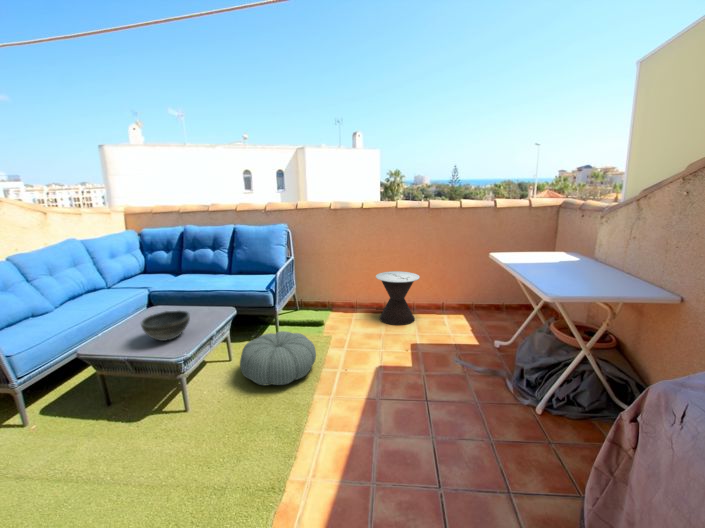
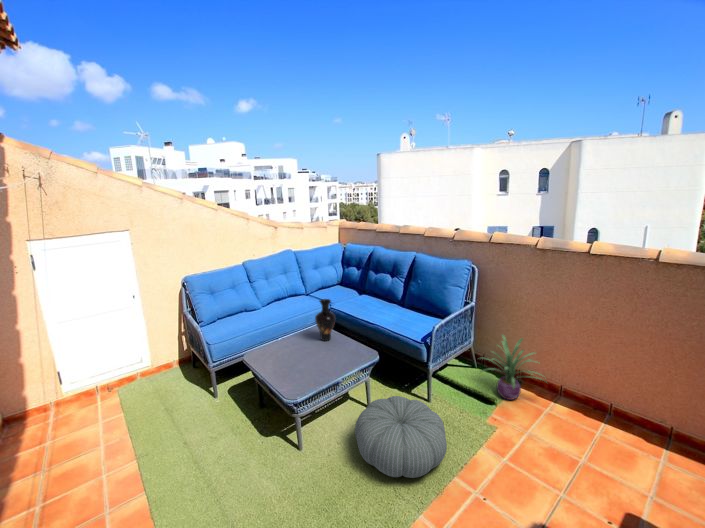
vase: none [157,271,182,314] -> present [315,299,336,341]
side table: present [376,271,420,325] -> none [590,359,690,466]
decorative plant: none [303,275,353,321] -> present [482,335,542,400]
bowl: present [141,311,190,341] -> none [276,343,319,374]

